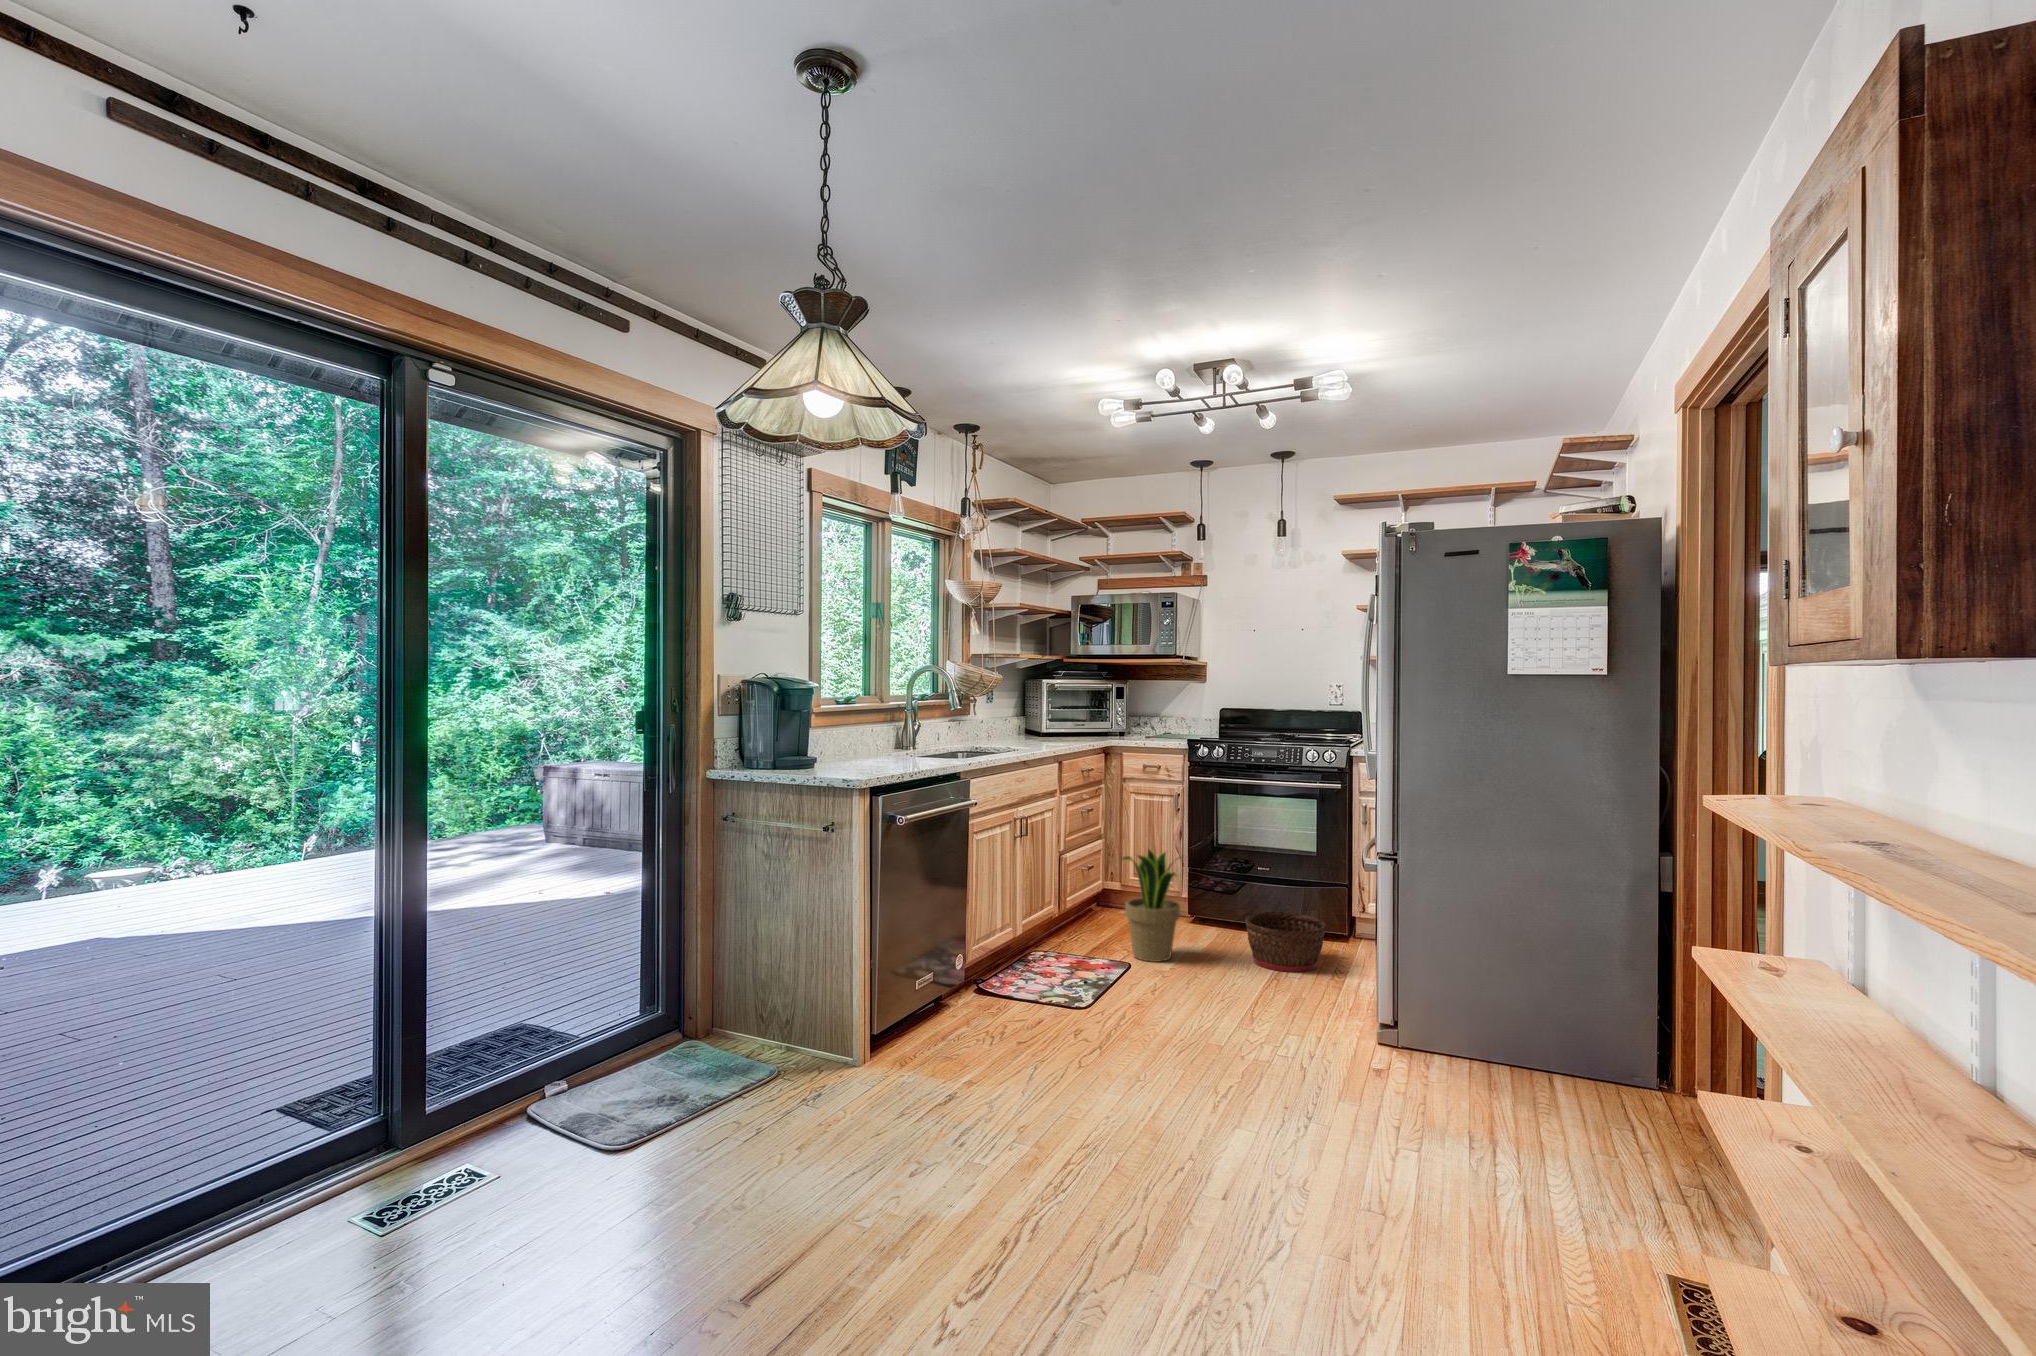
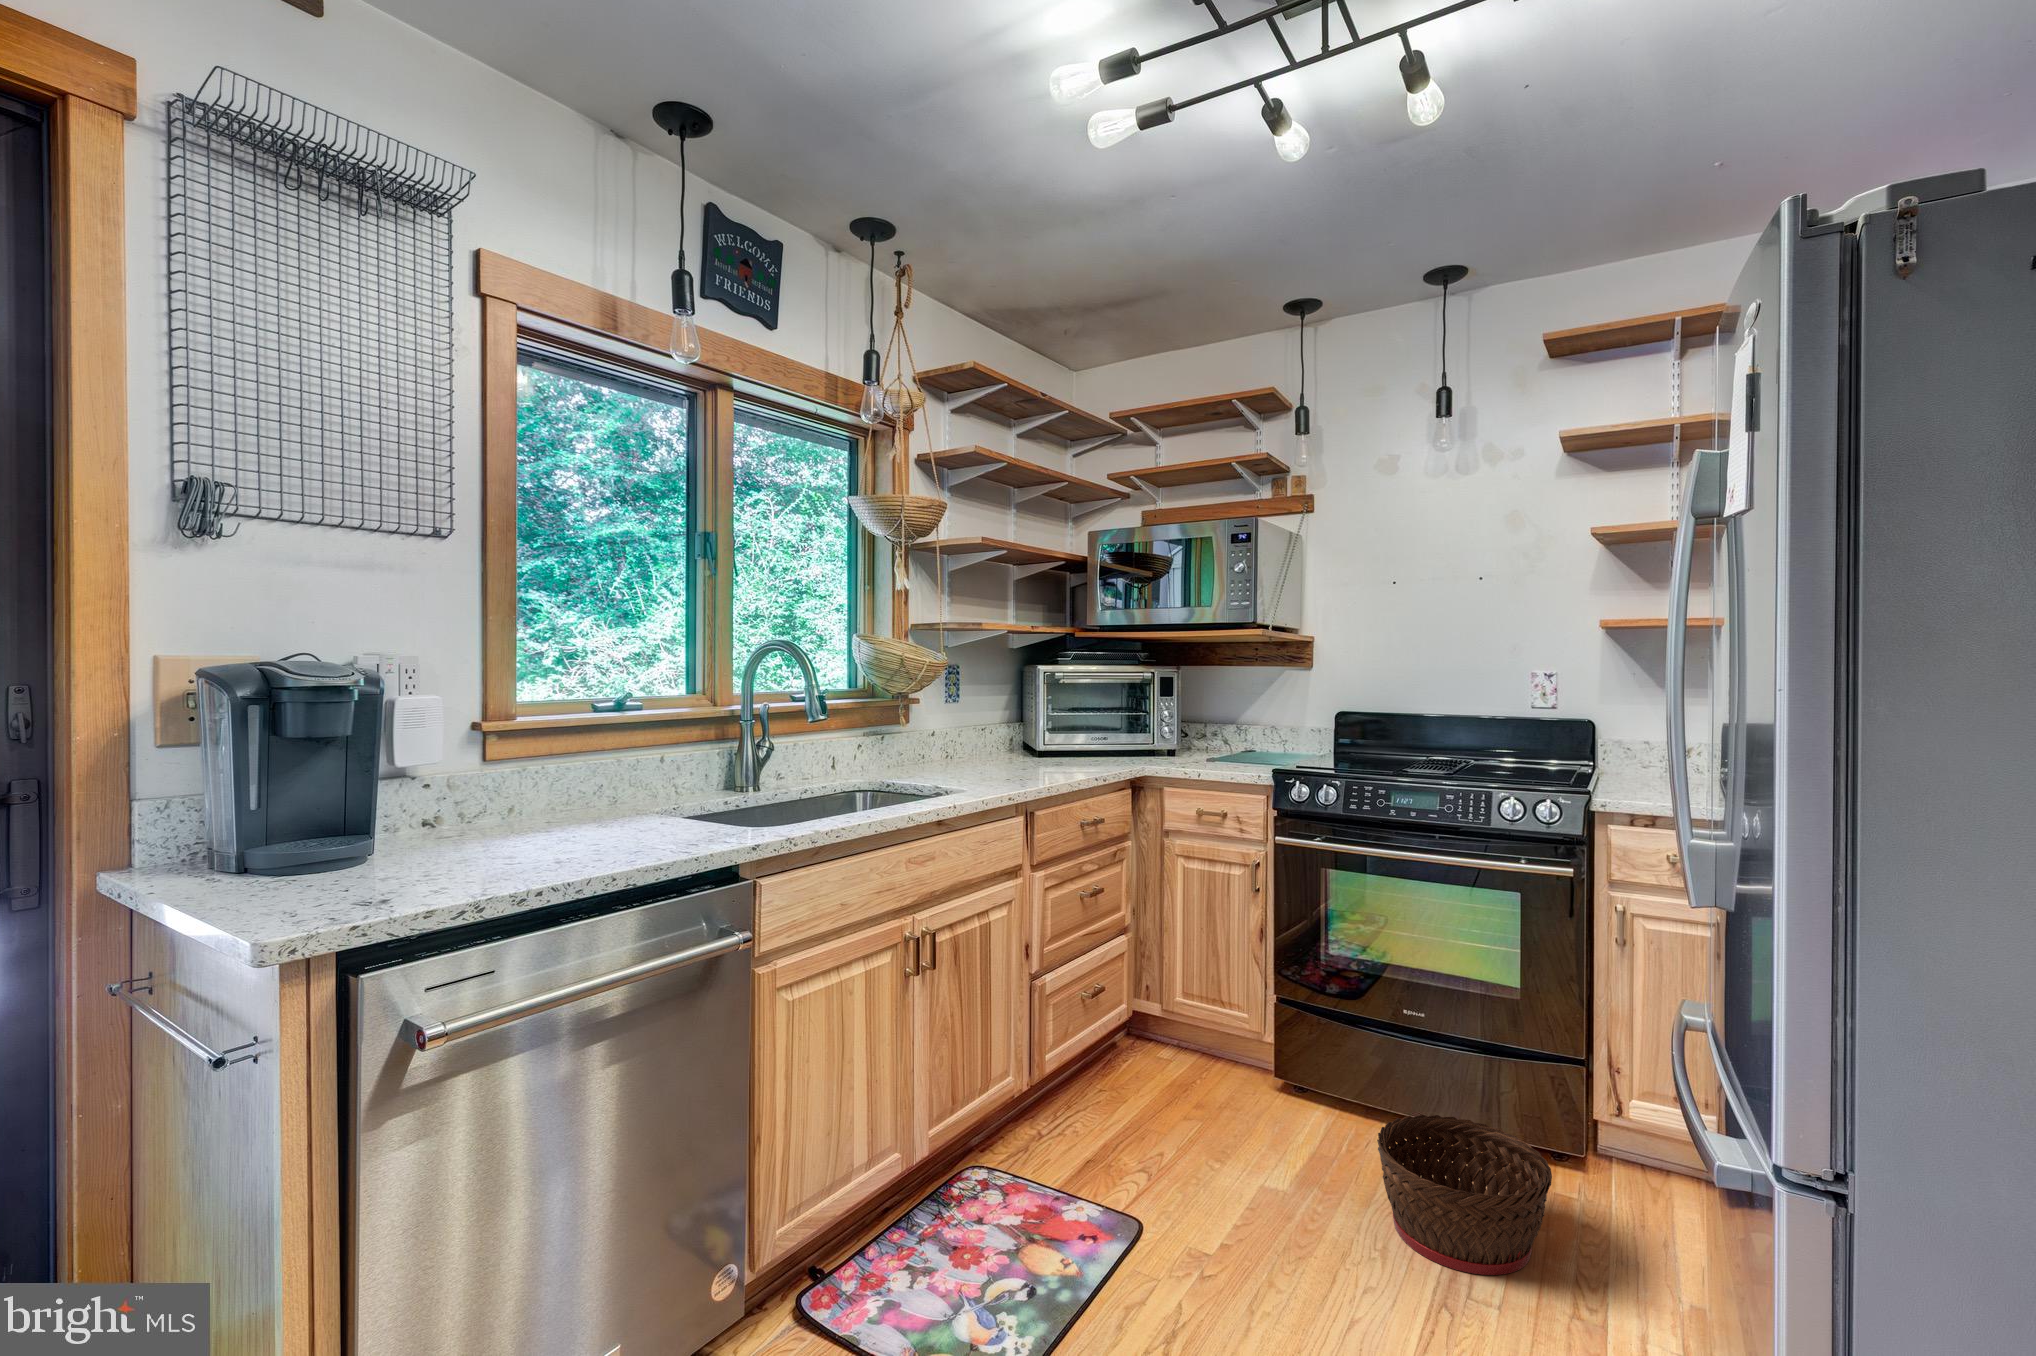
potted plant: present [1122,850,1180,962] -> none [1126,989,1256,1215]

